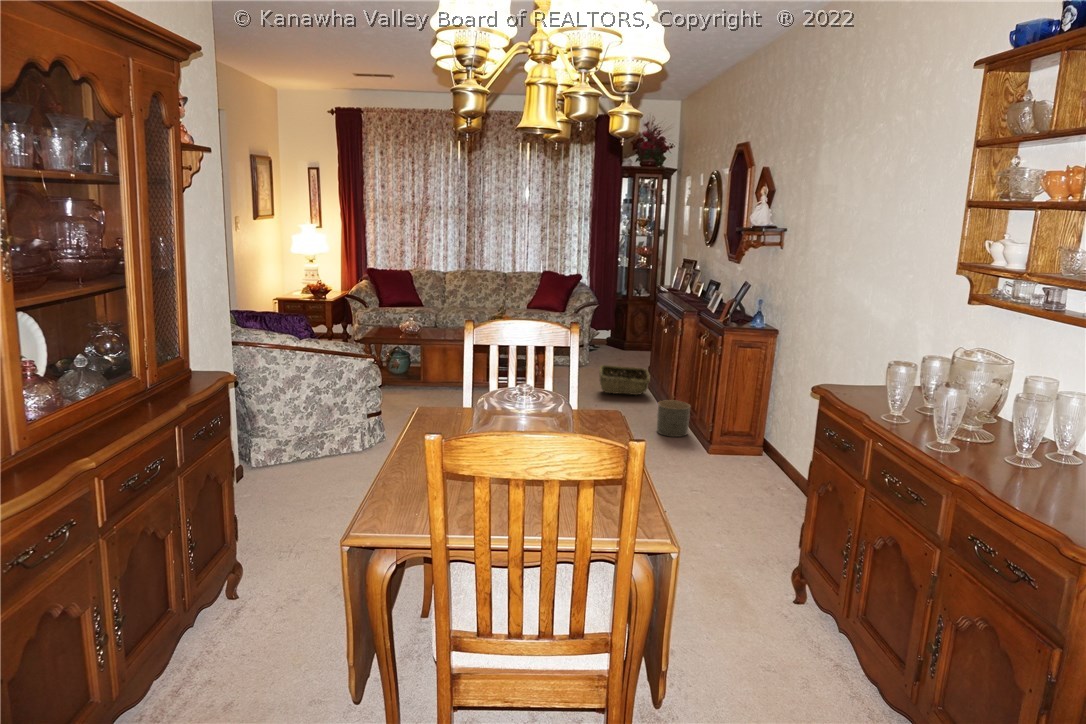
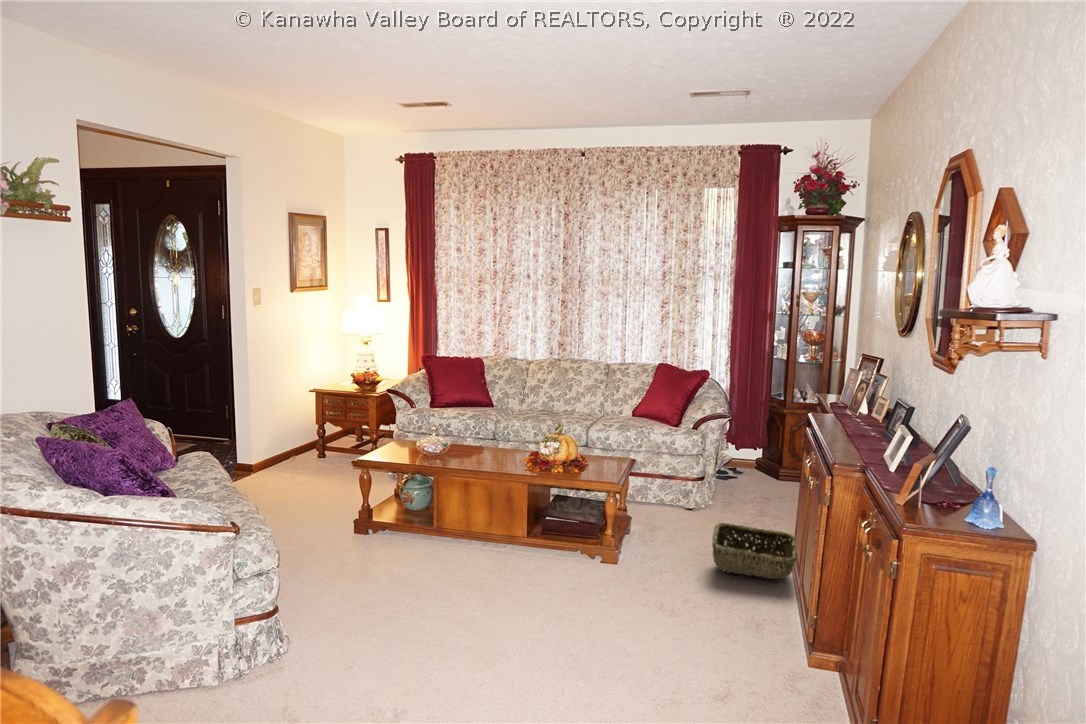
planter: present [657,400,690,437] -> none [790,623,855,703]

